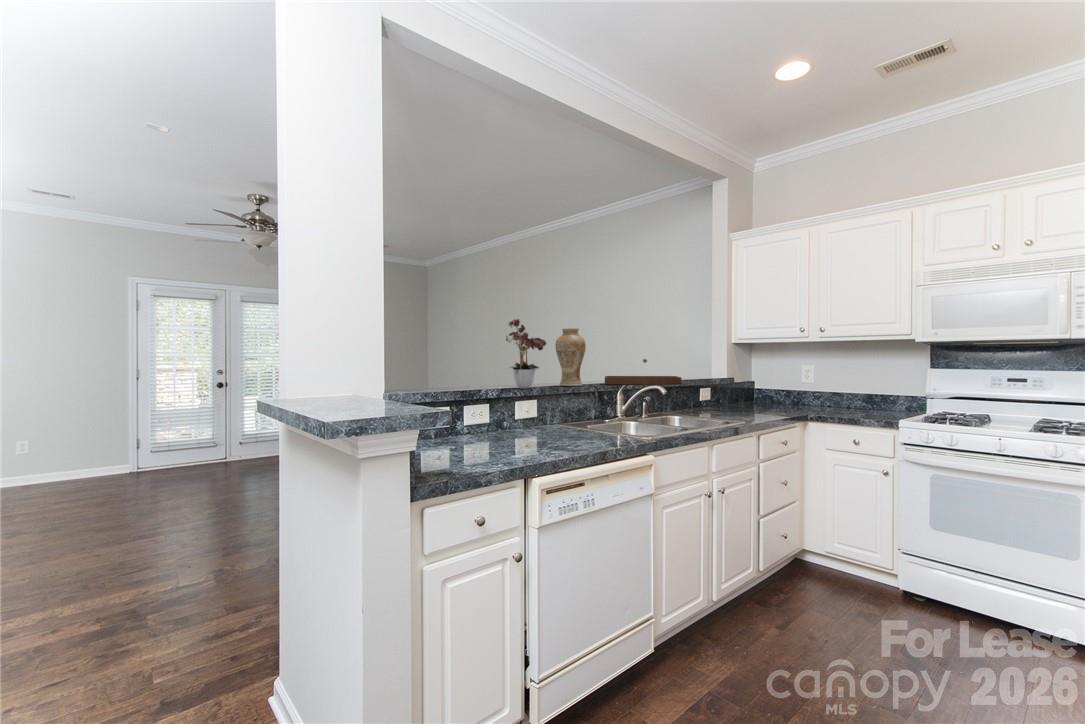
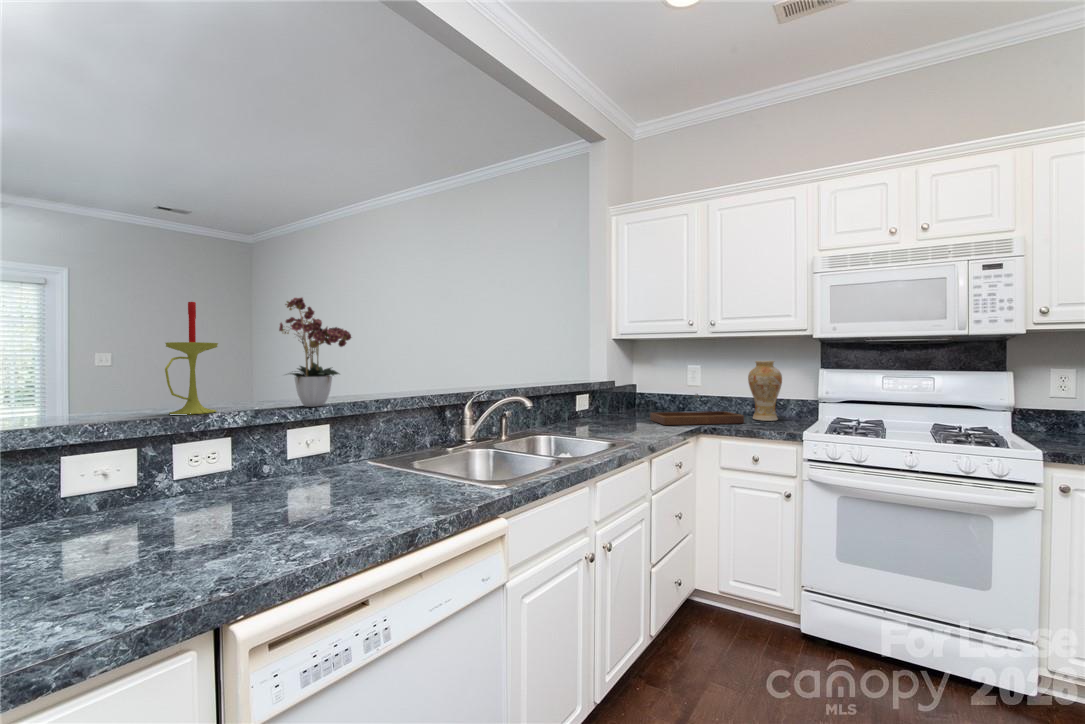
candle: none [446,322,473,391] -> present [165,302,218,414]
vase: present [555,328,586,386] -> present [748,361,782,421]
tray: present [605,359,681,385] -> present [650,394,744,425]

